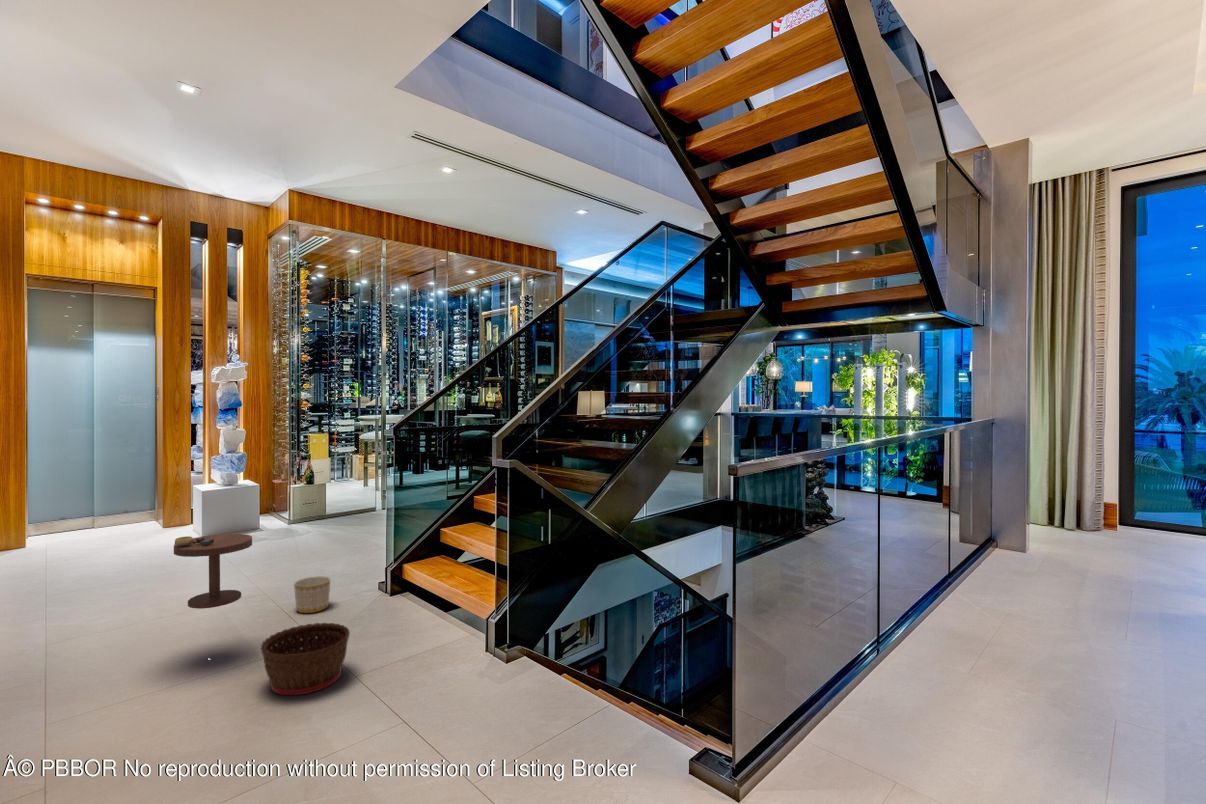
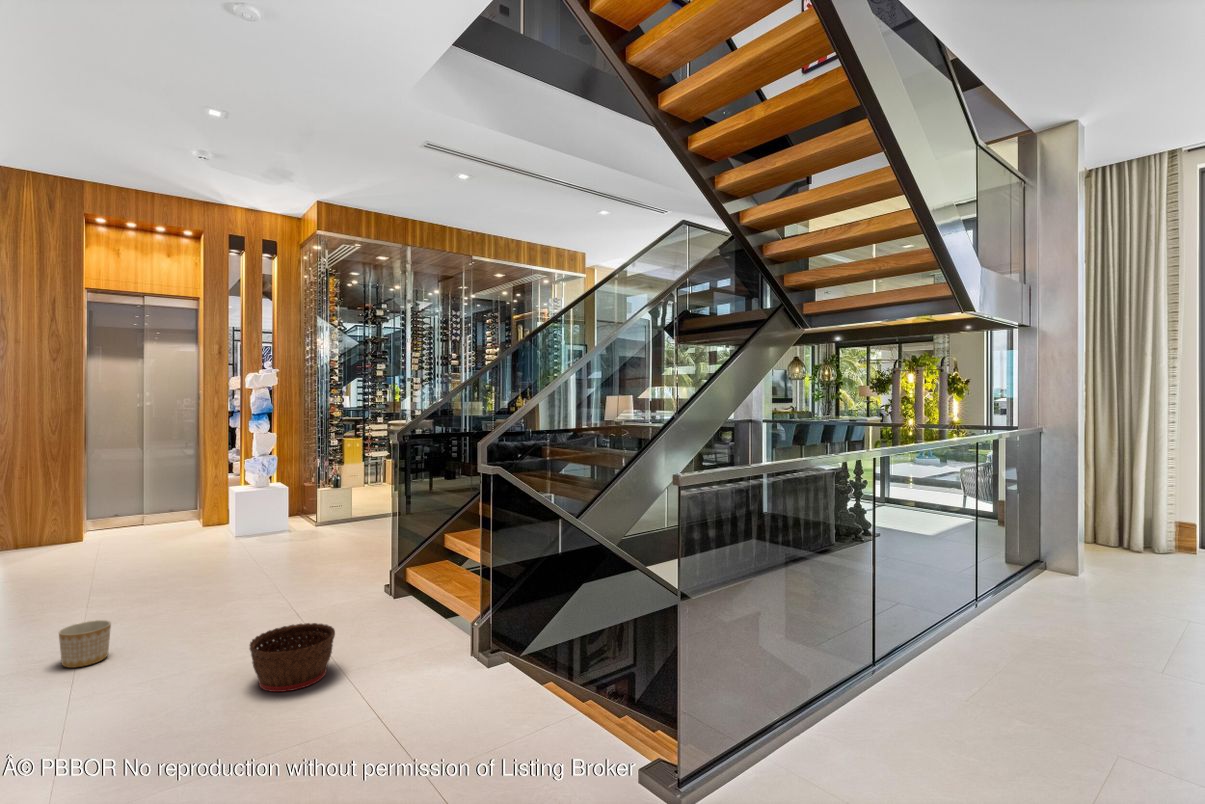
side table: present [174,534,252,609] -> none [178,535,252,654]
planter: present [294,576,330,613] -> present [59,620,111,668]

